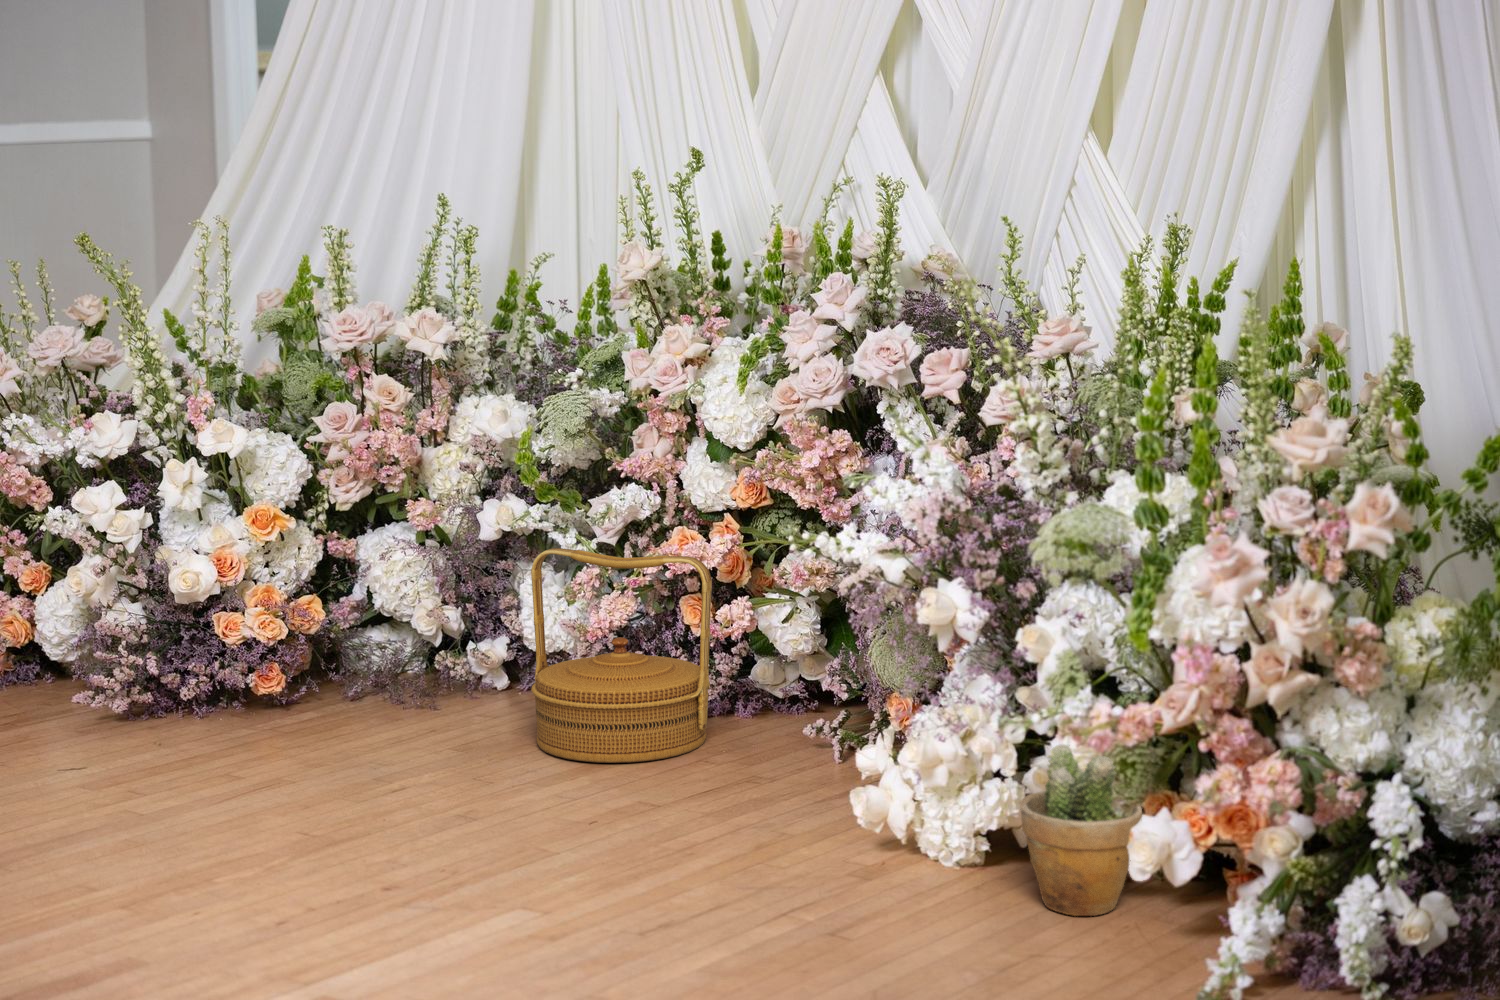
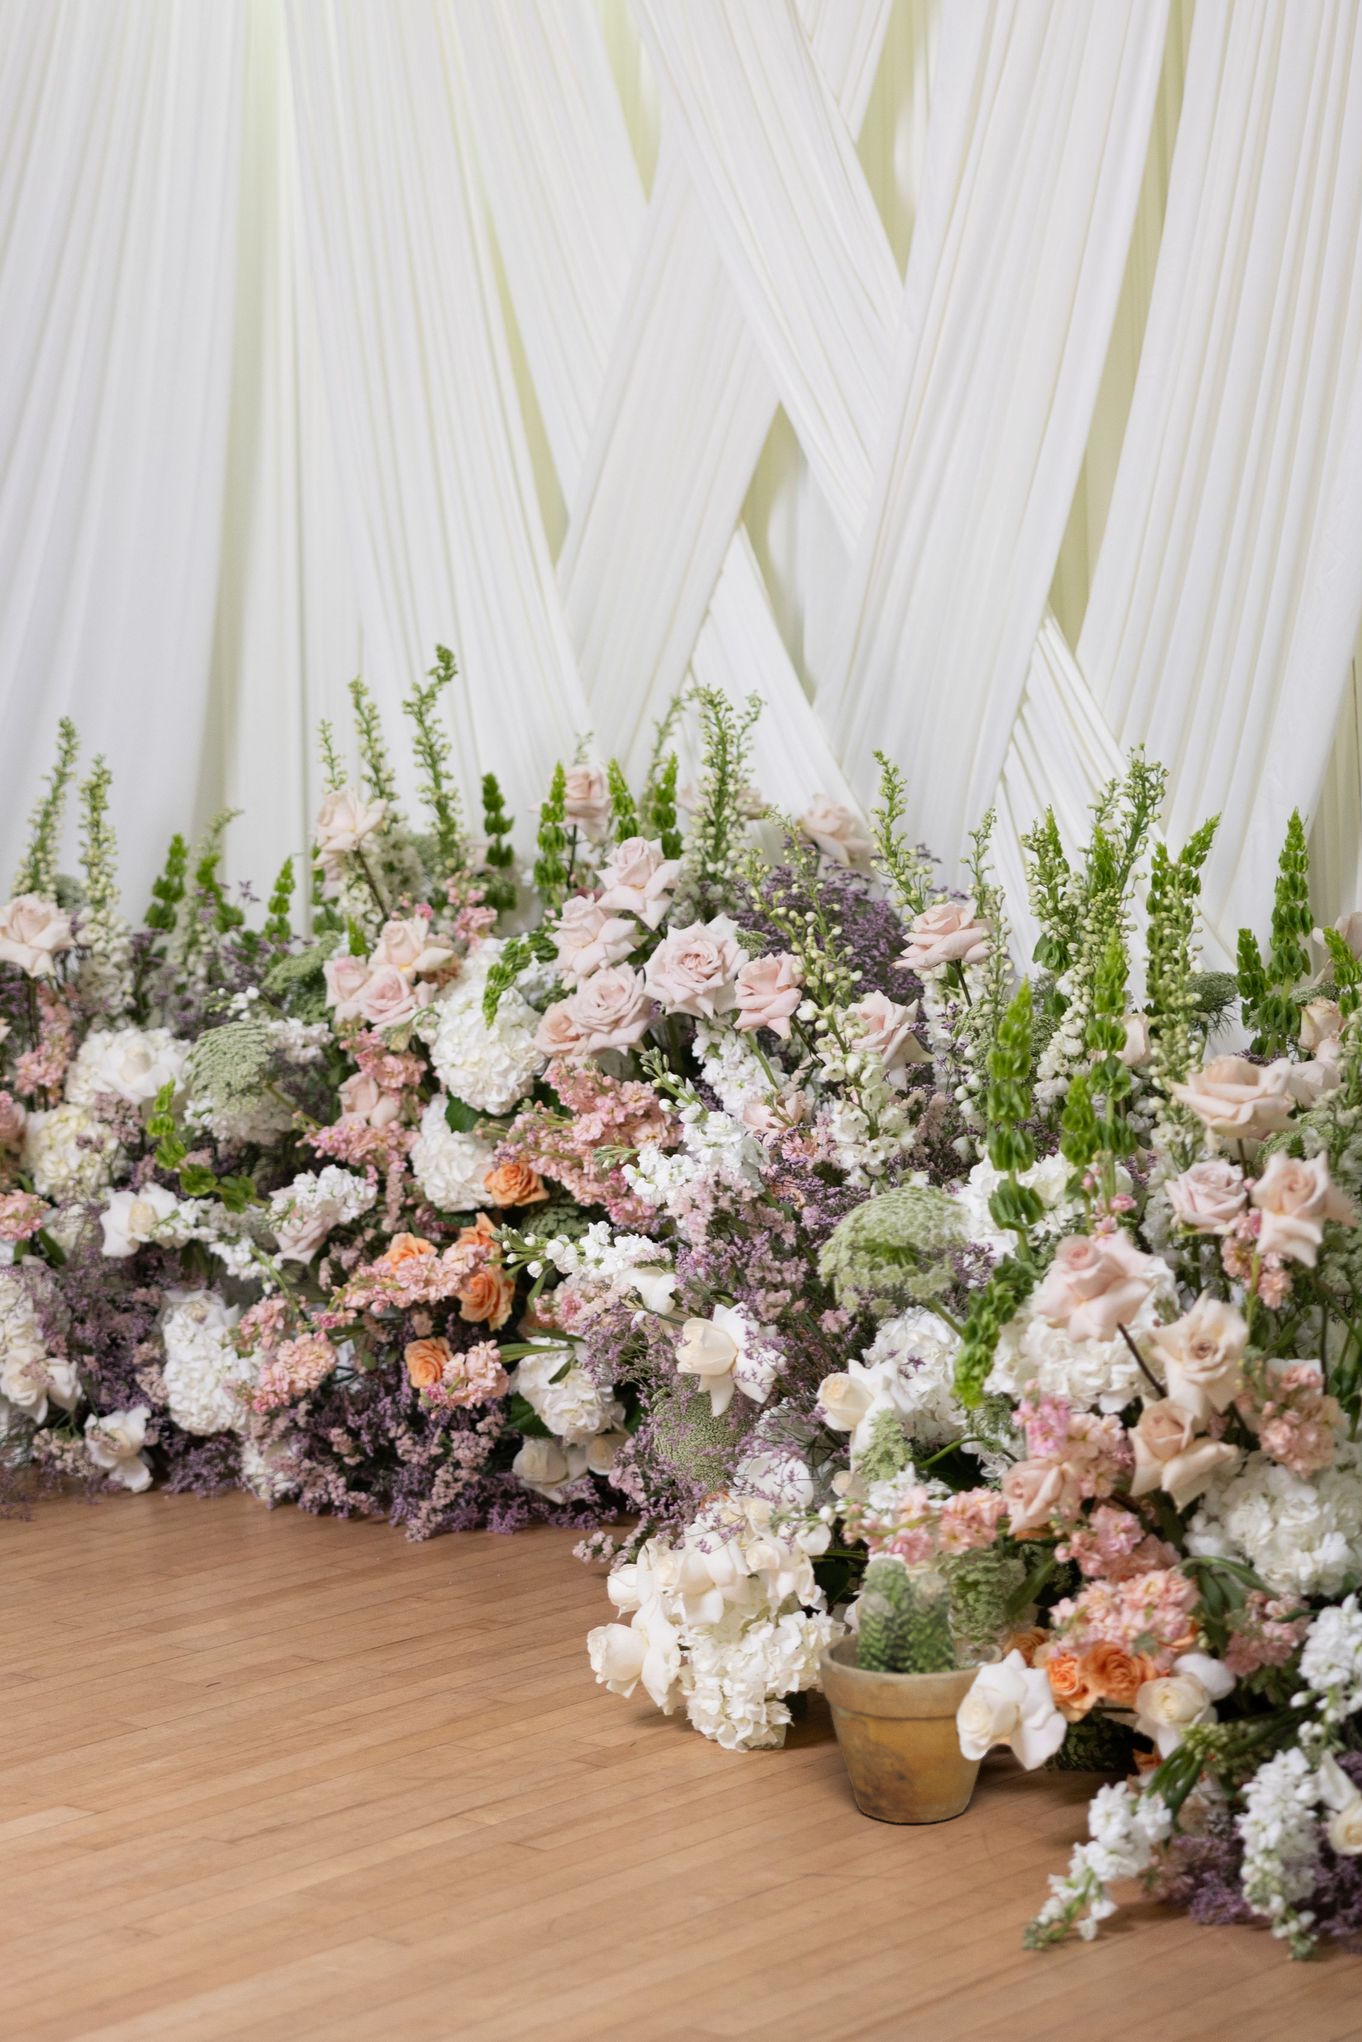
woven basket: present [531,548,712,763] -> none [156,1266,436,1602]

